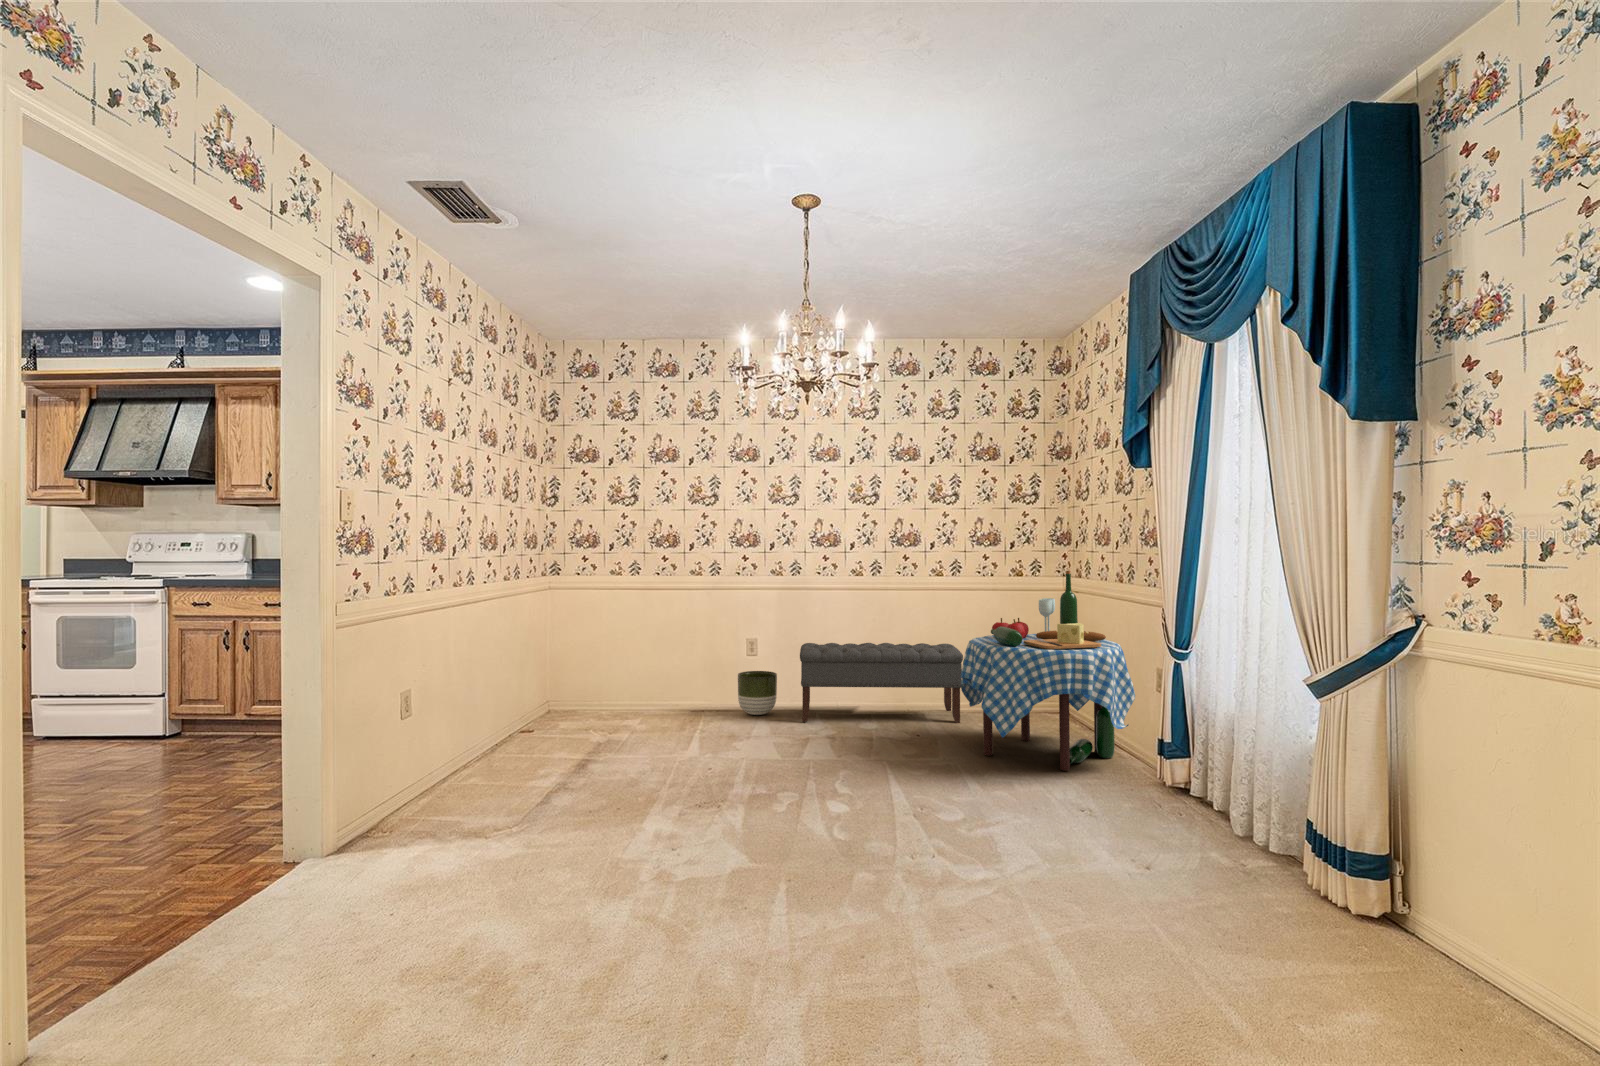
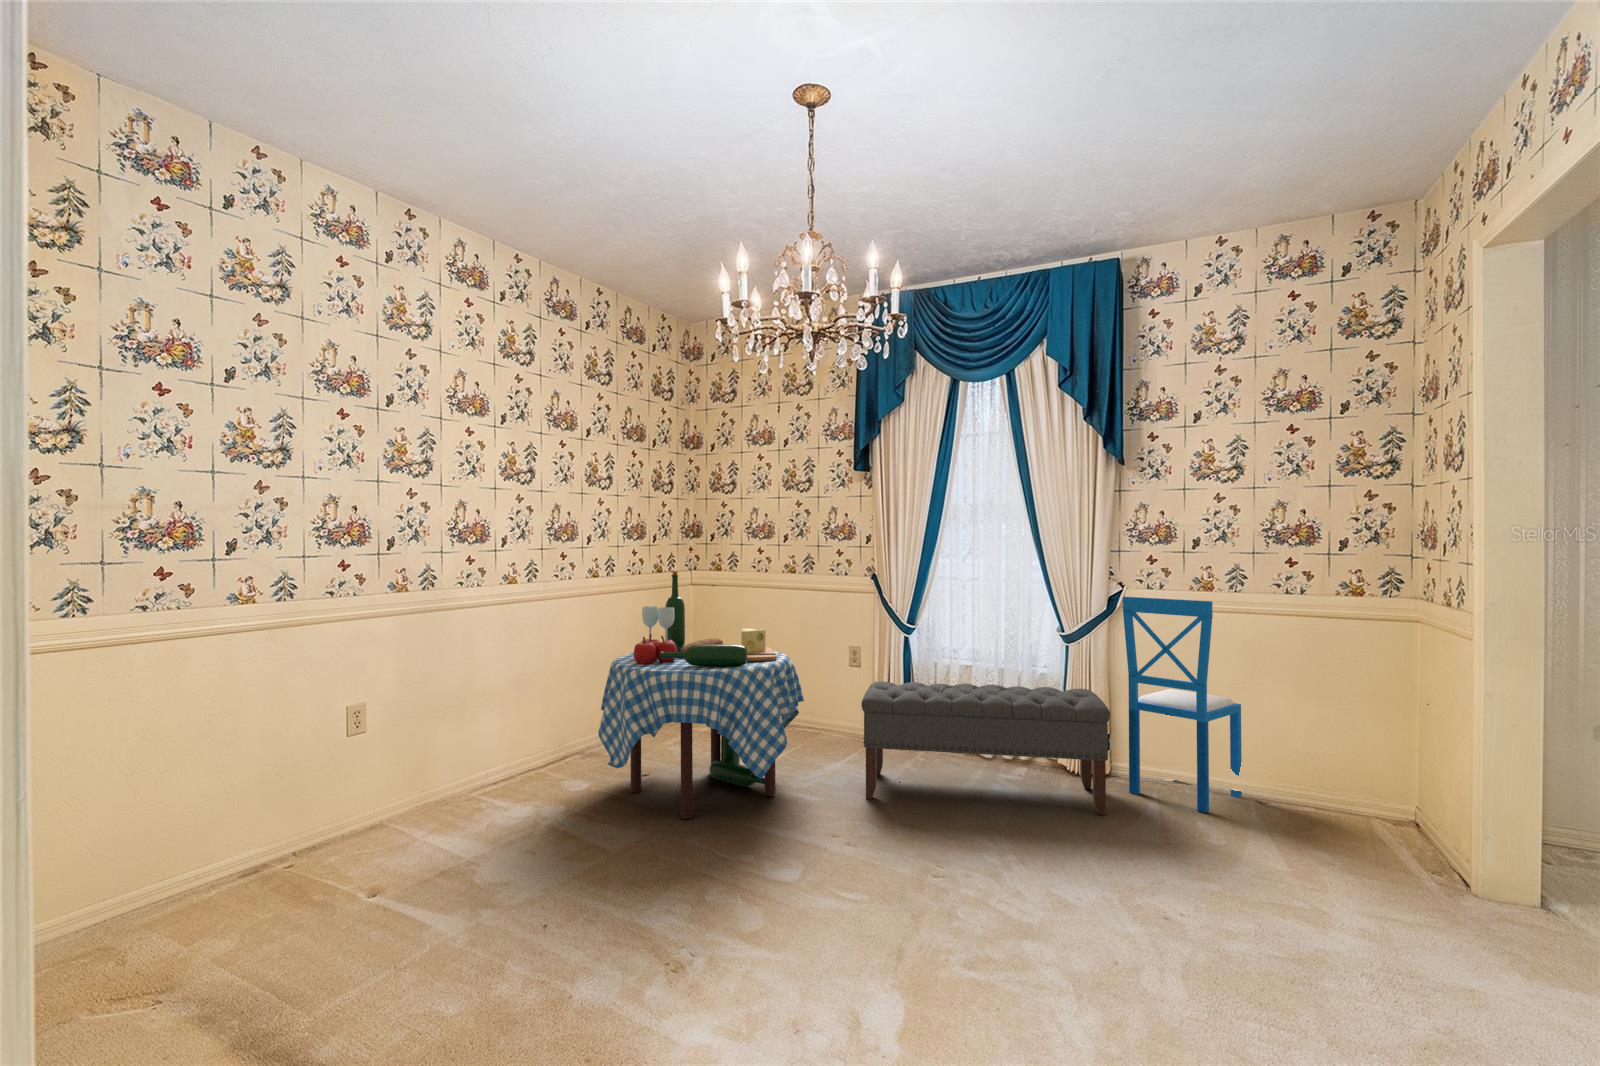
dining chair: none [1307,632,1498,1031] -> present [1123,597,1242,813]
bench: present [800,643,963,723] -> present [862,681,1110,815]
planter: present [738,671,777,715] -> none [85,856,221,994]

